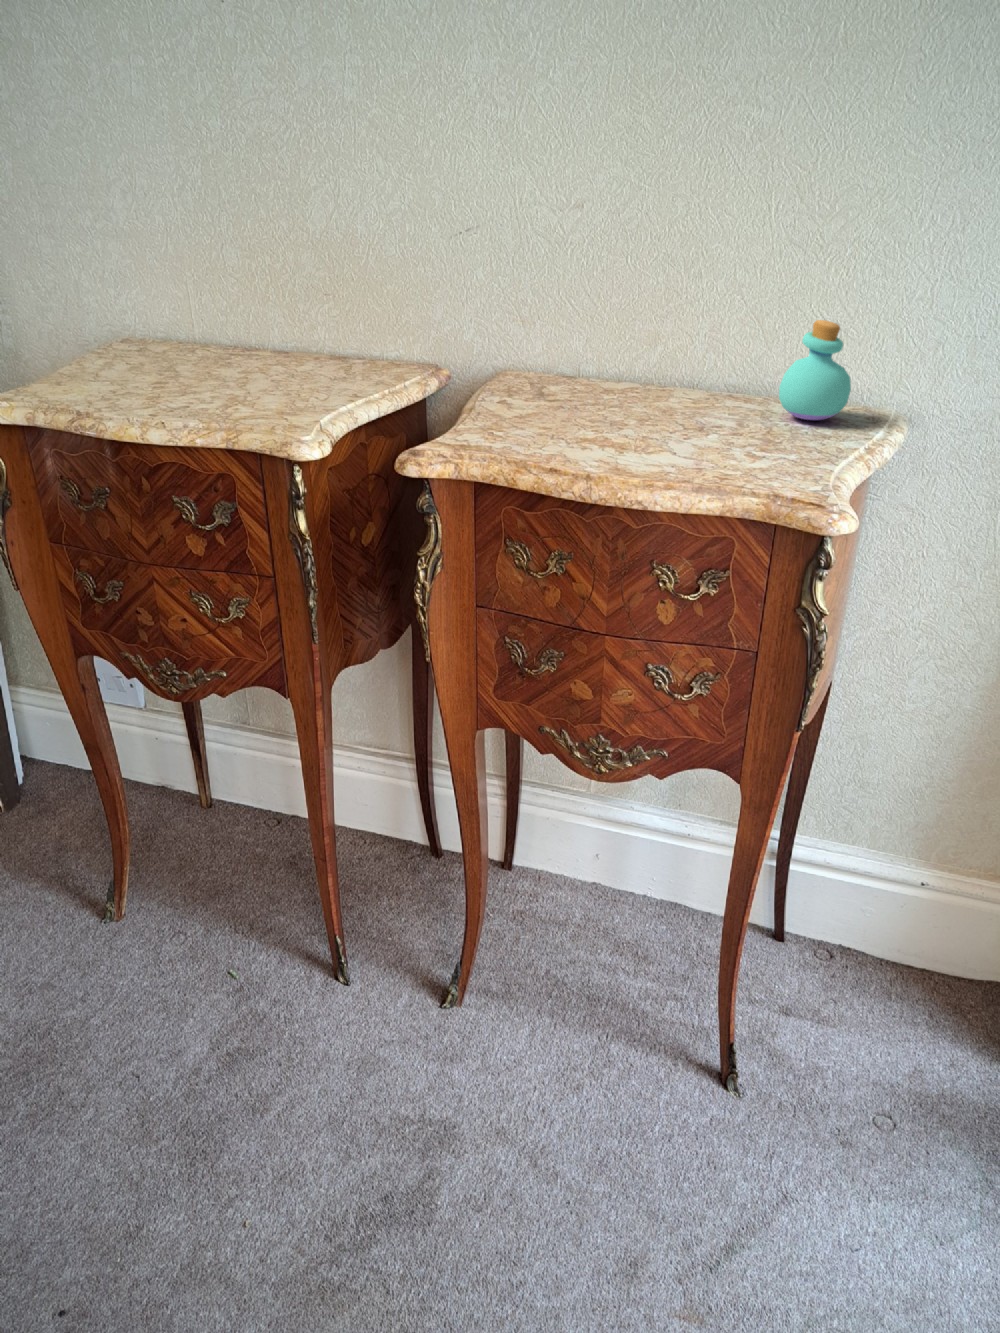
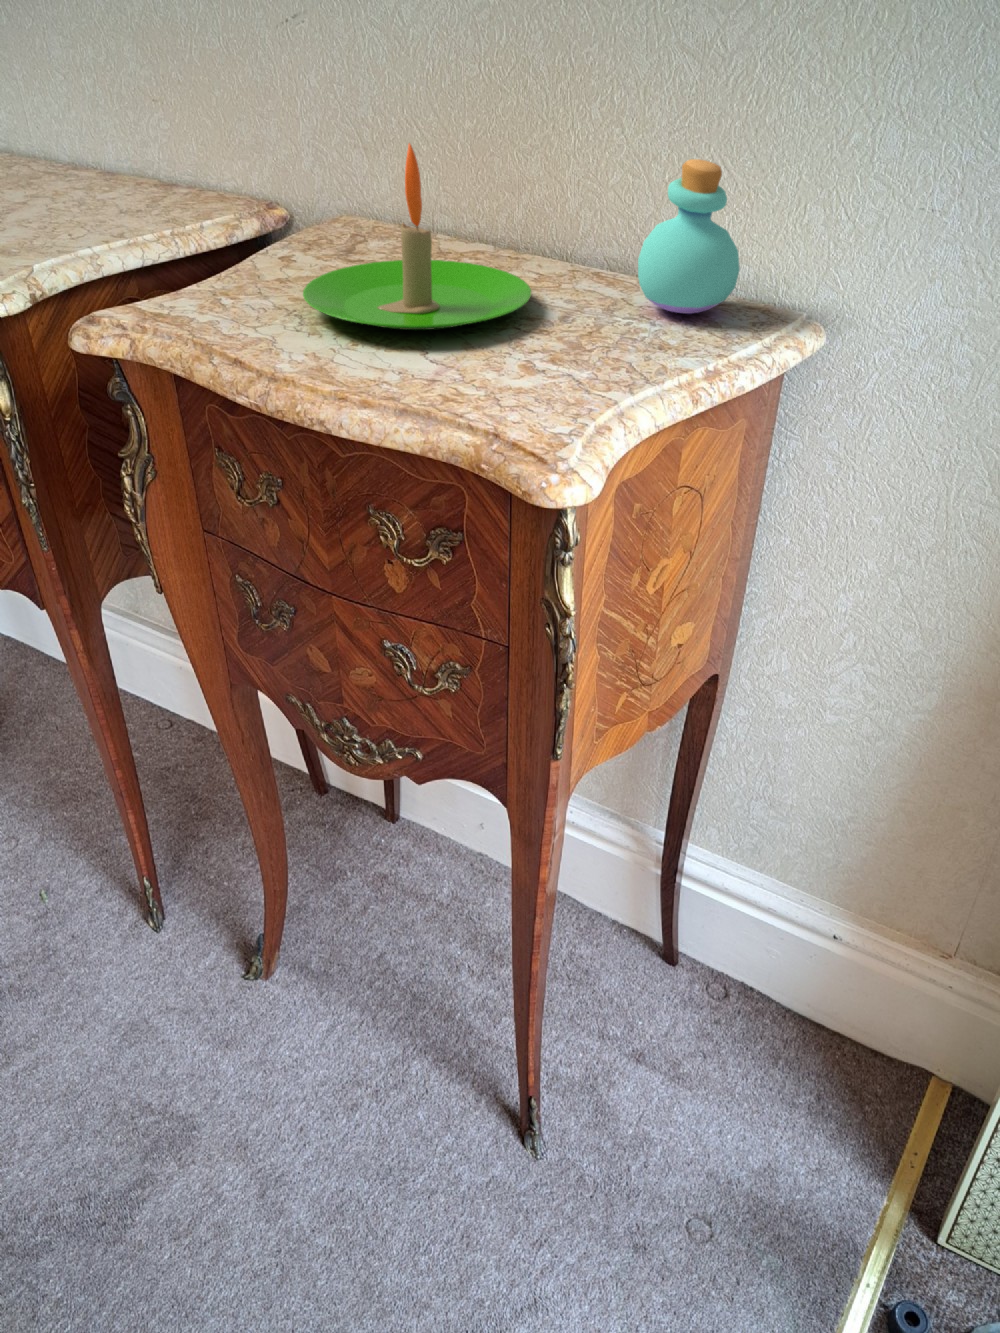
candle: none [556,316,720,441] -> present [303,143,532,330]

